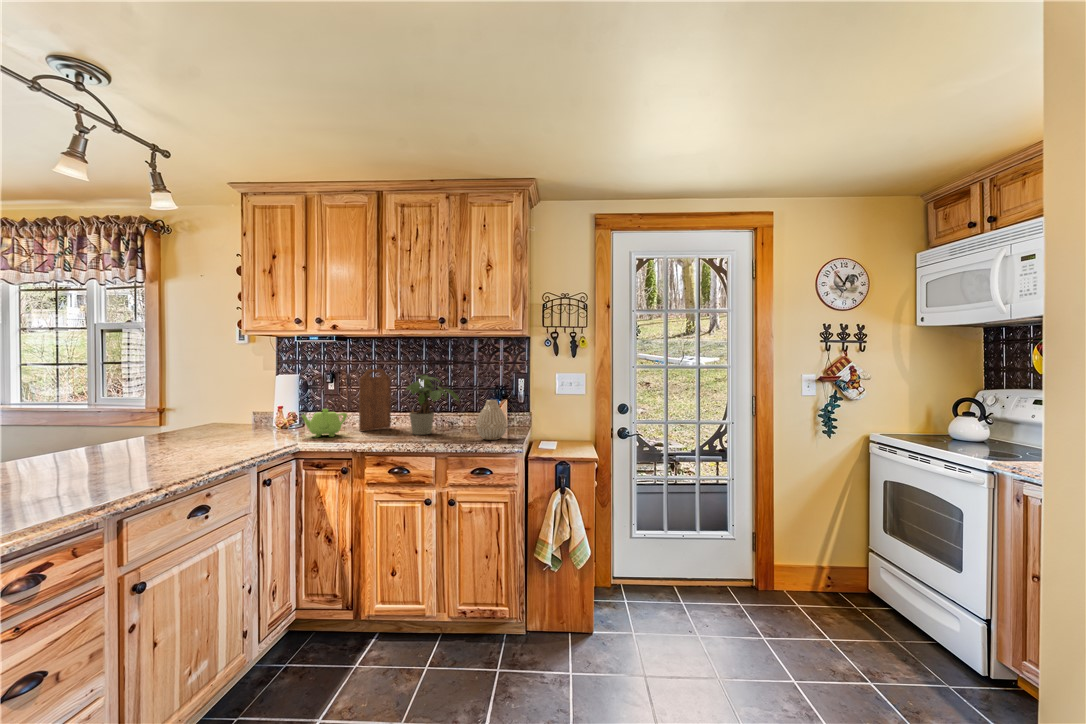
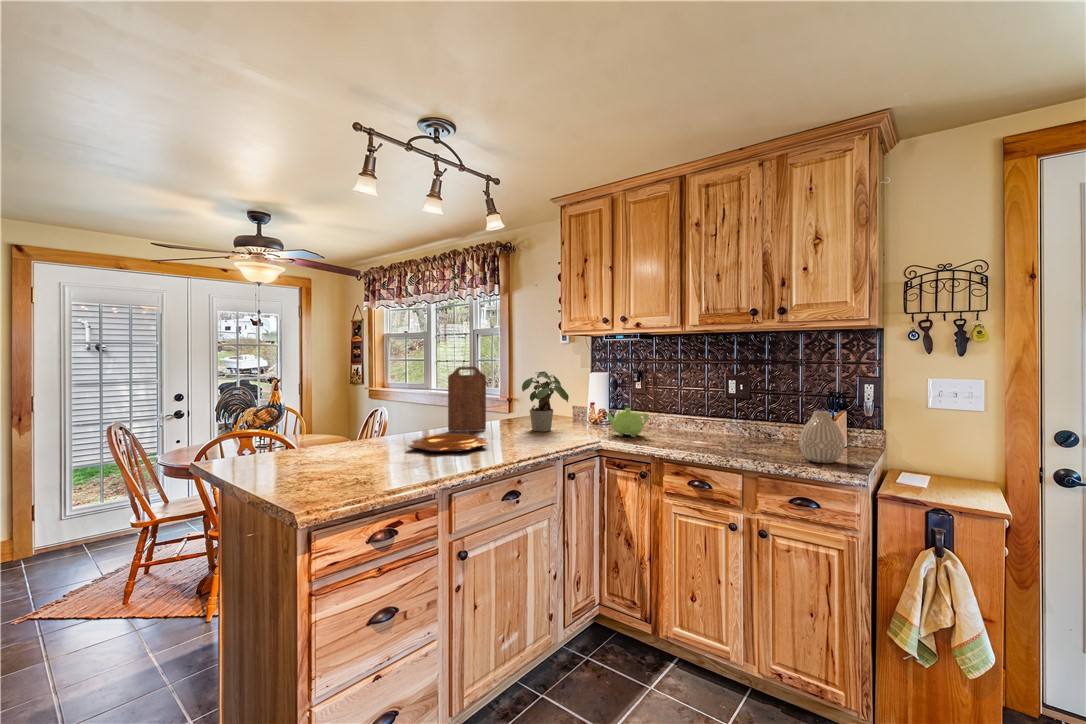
cutting board: present [359,369,391,431] -> present [448,366,486,432]
potted plant: present [406,375,459,435] -> present [522,371,569,431]
decorative bowl: none [31,451,160,476] -> present [409,434,488,452]

